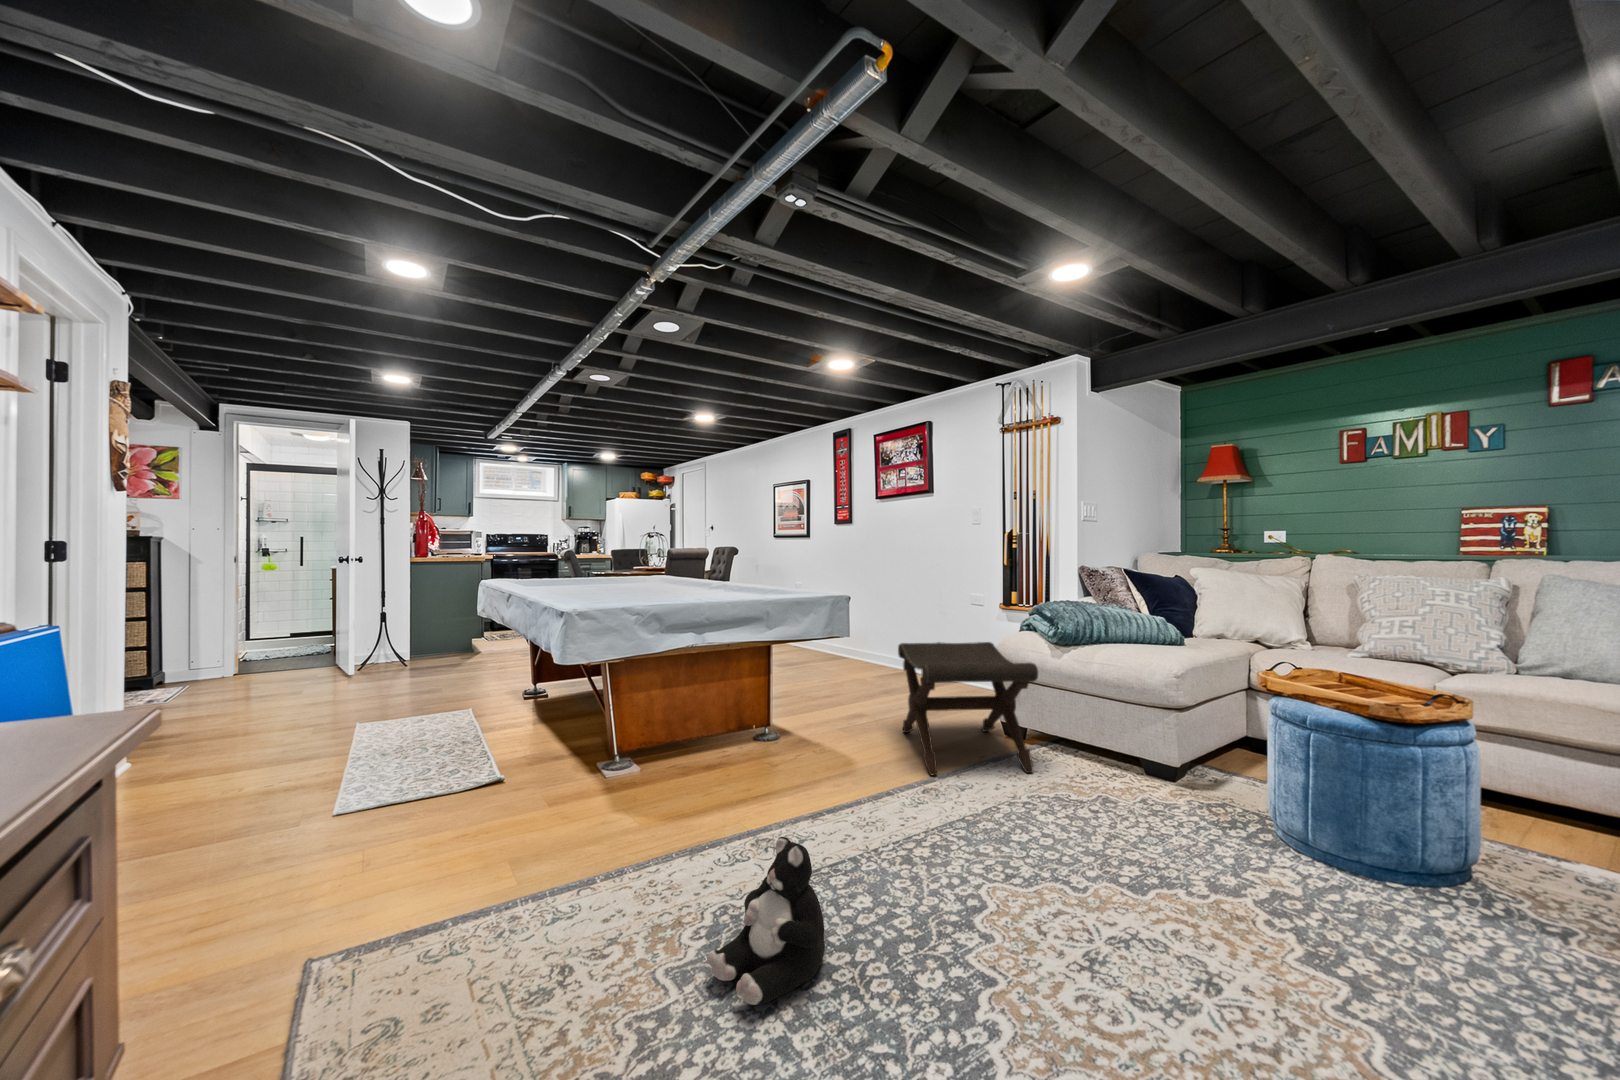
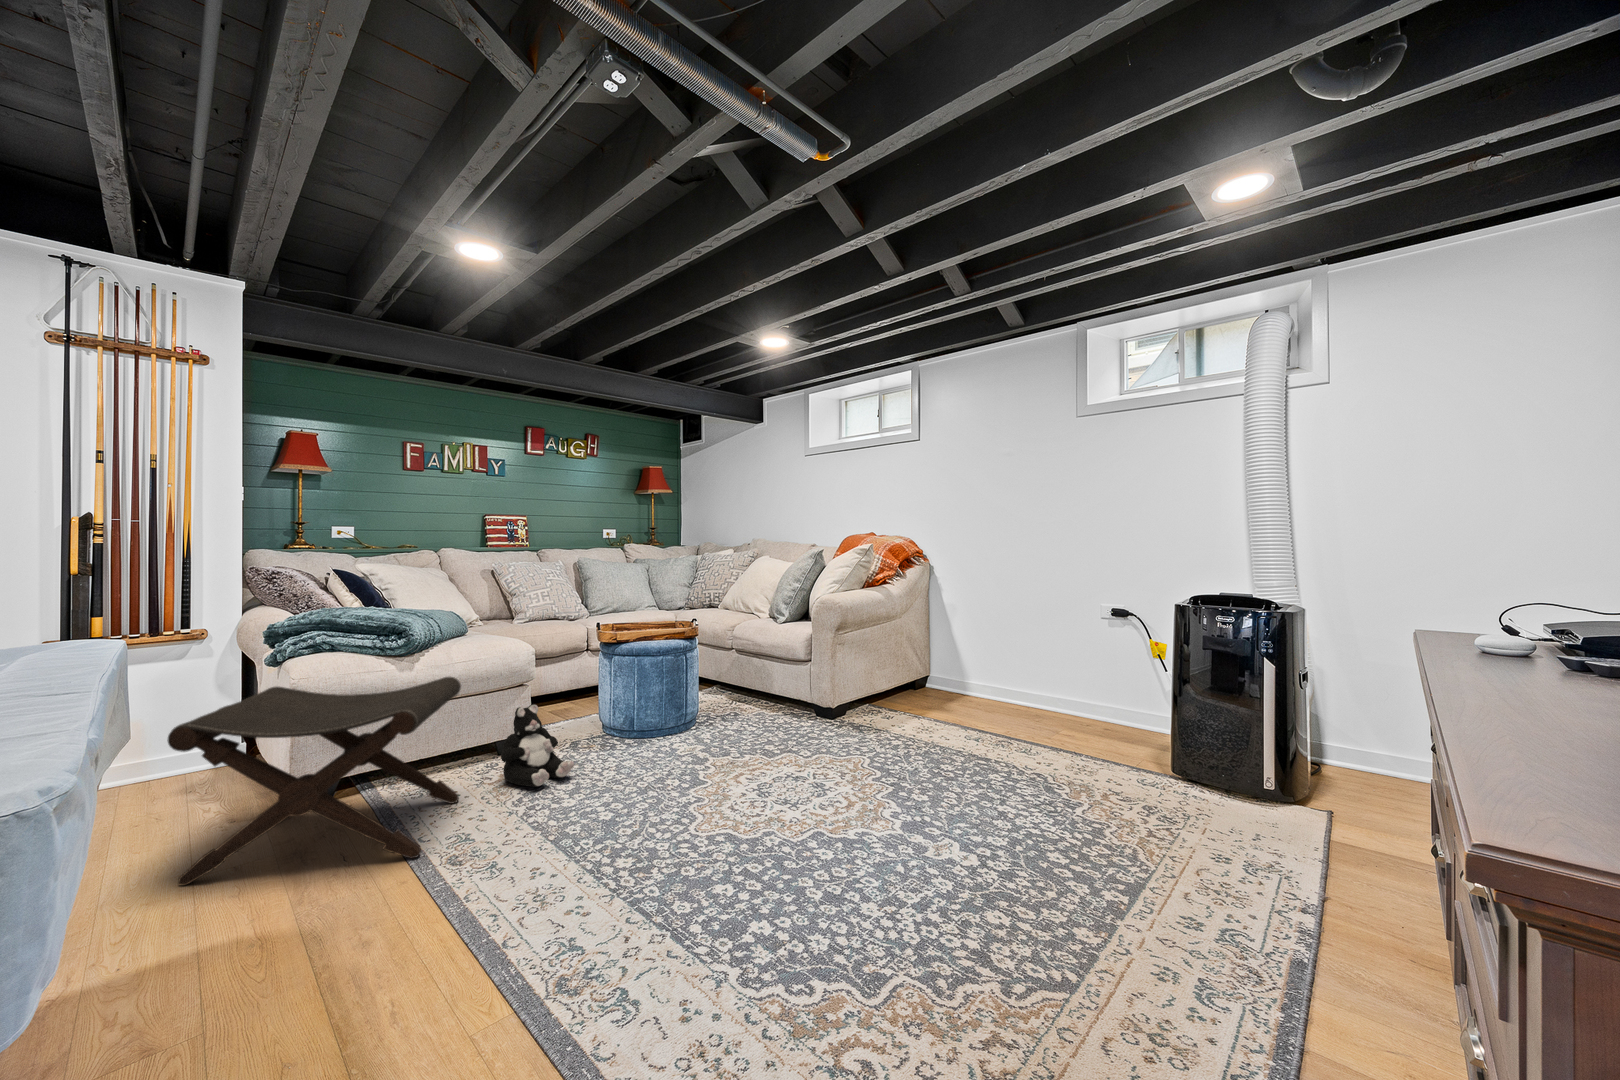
plush toy: present [707,837,825,1005] -> present [501,704,574,787]

